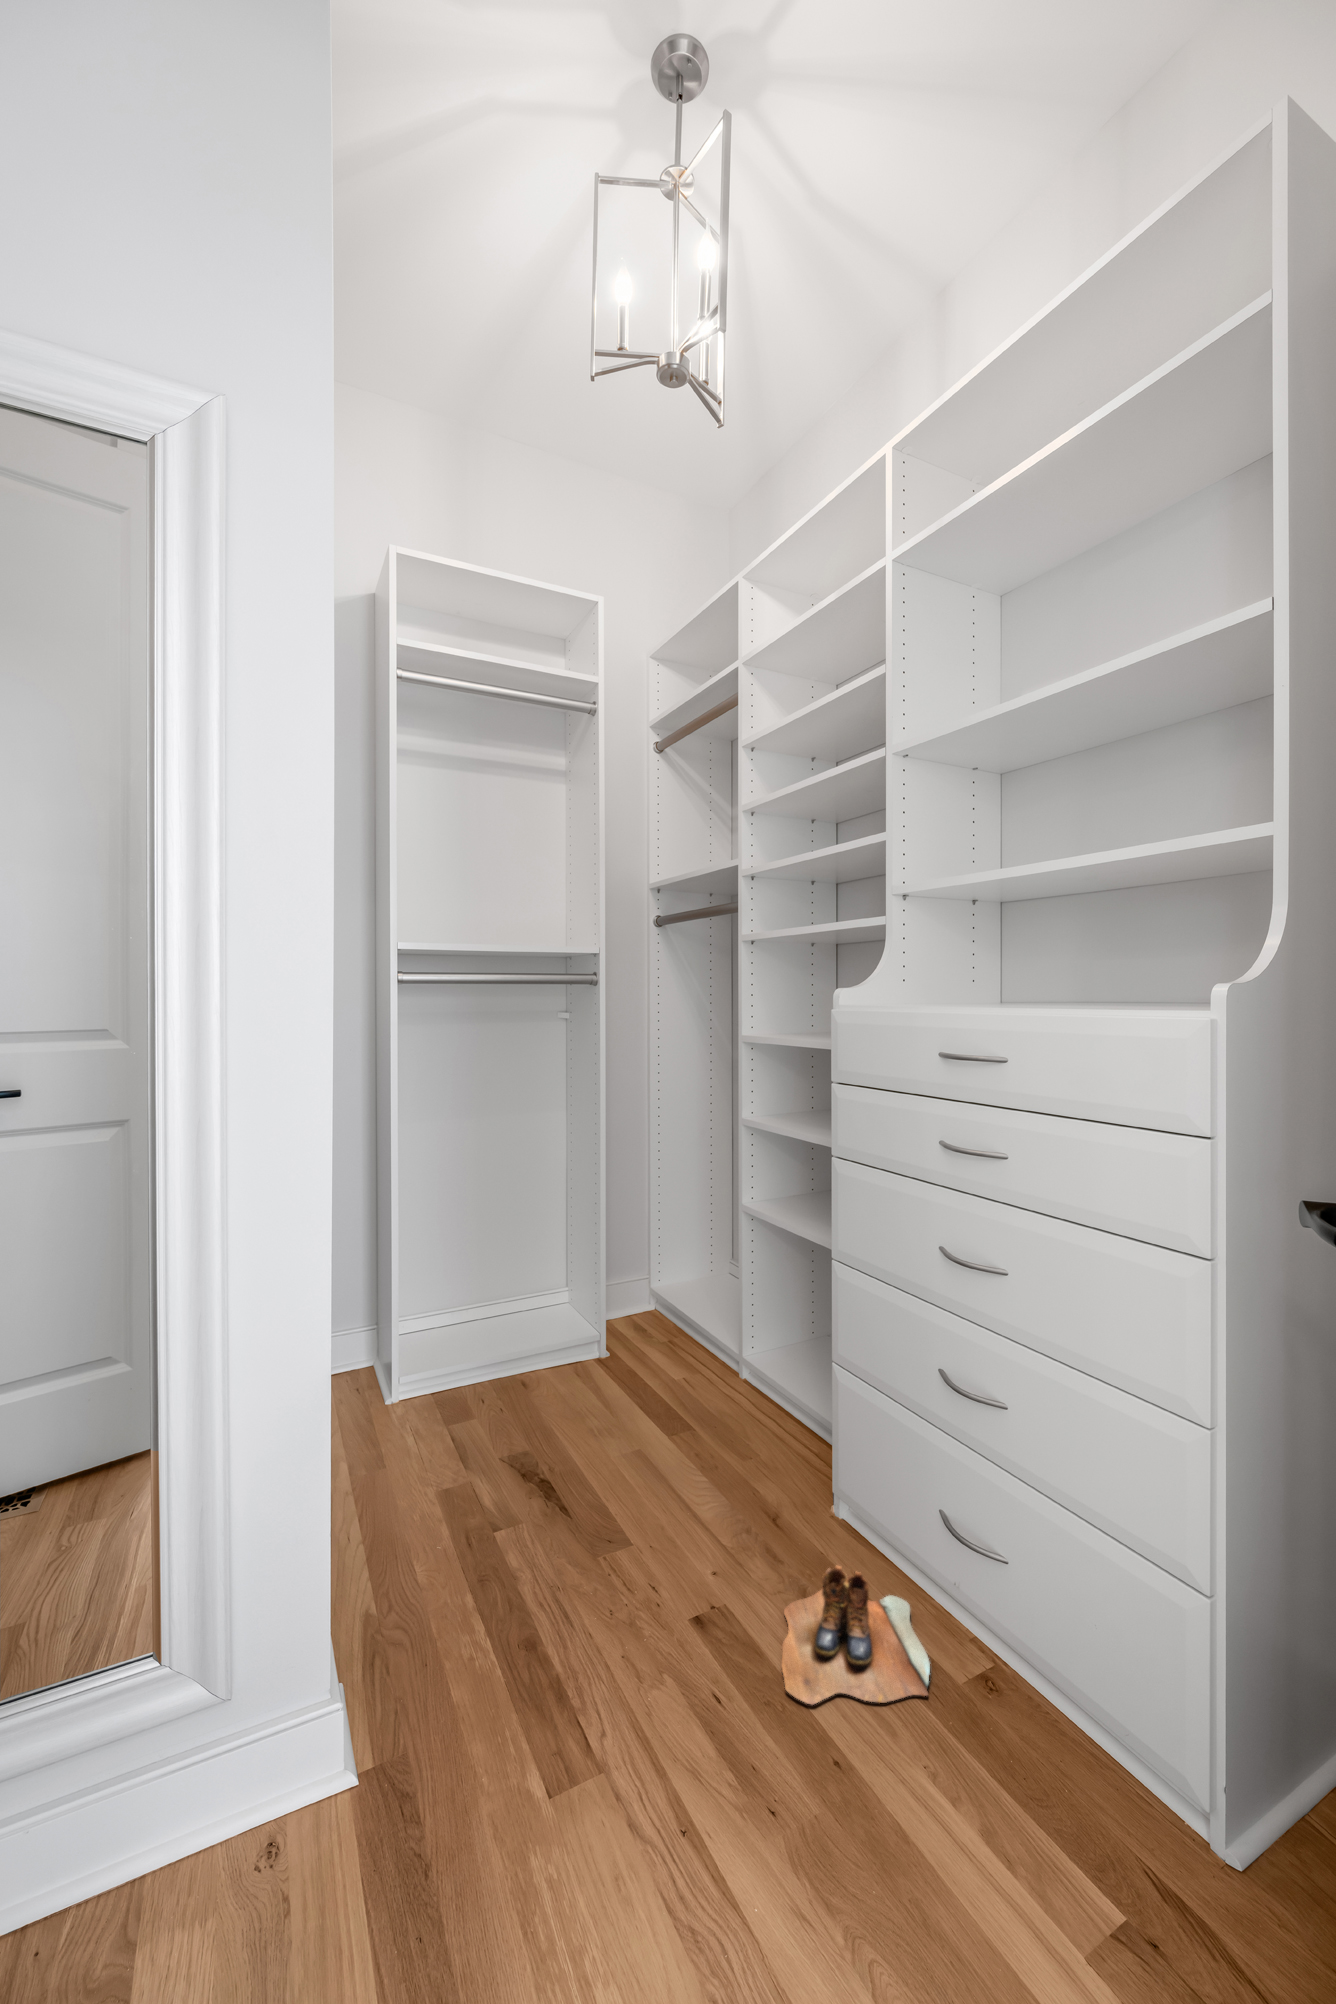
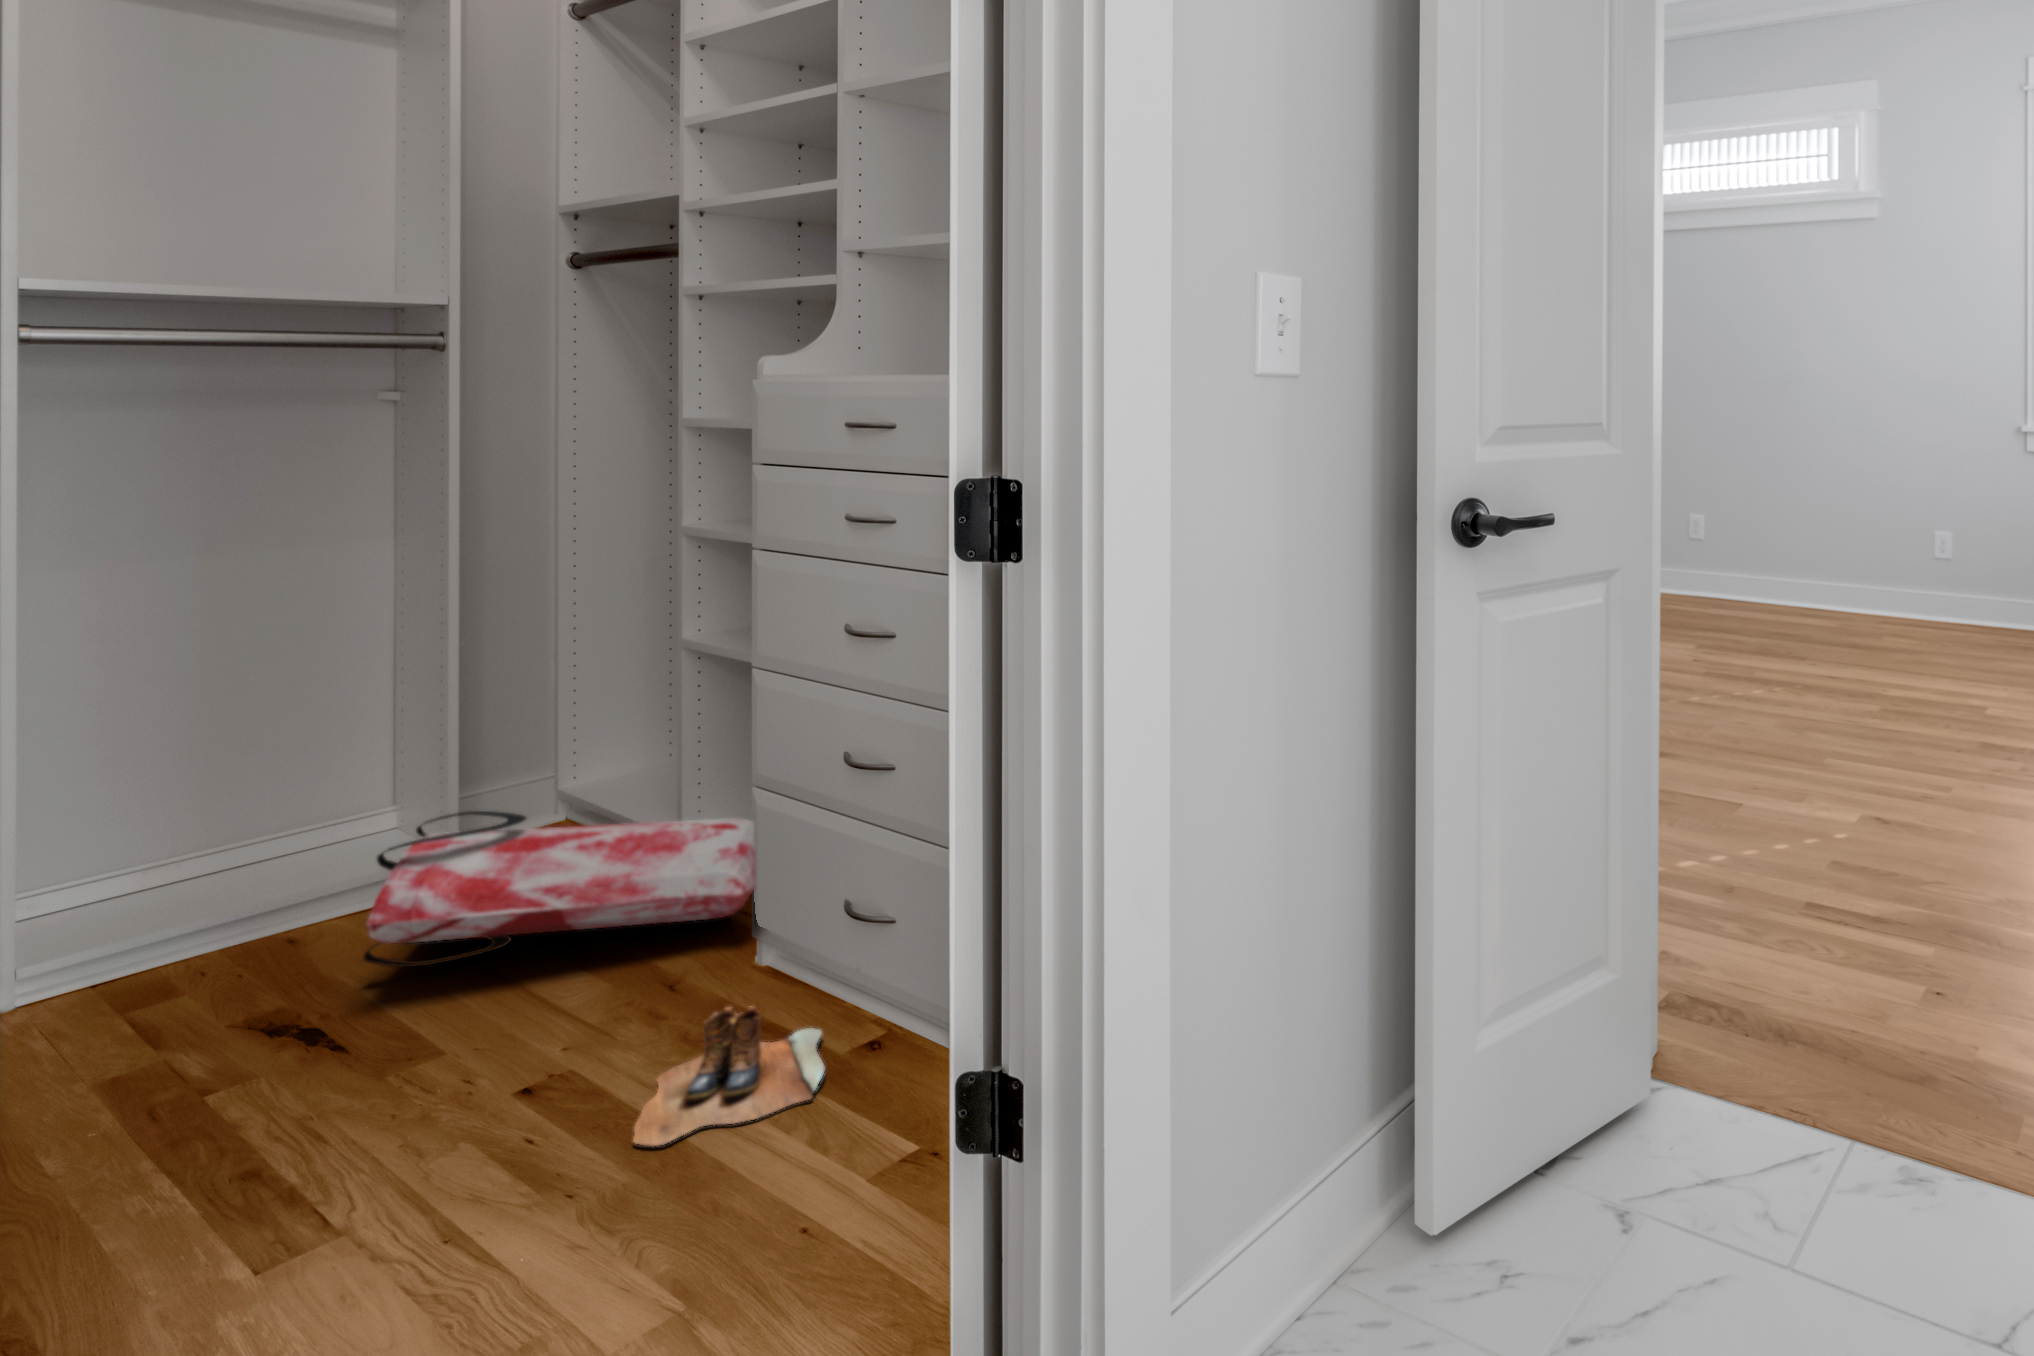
bag: none [566,1316,815,1442] -> present [363,811,755,967]

